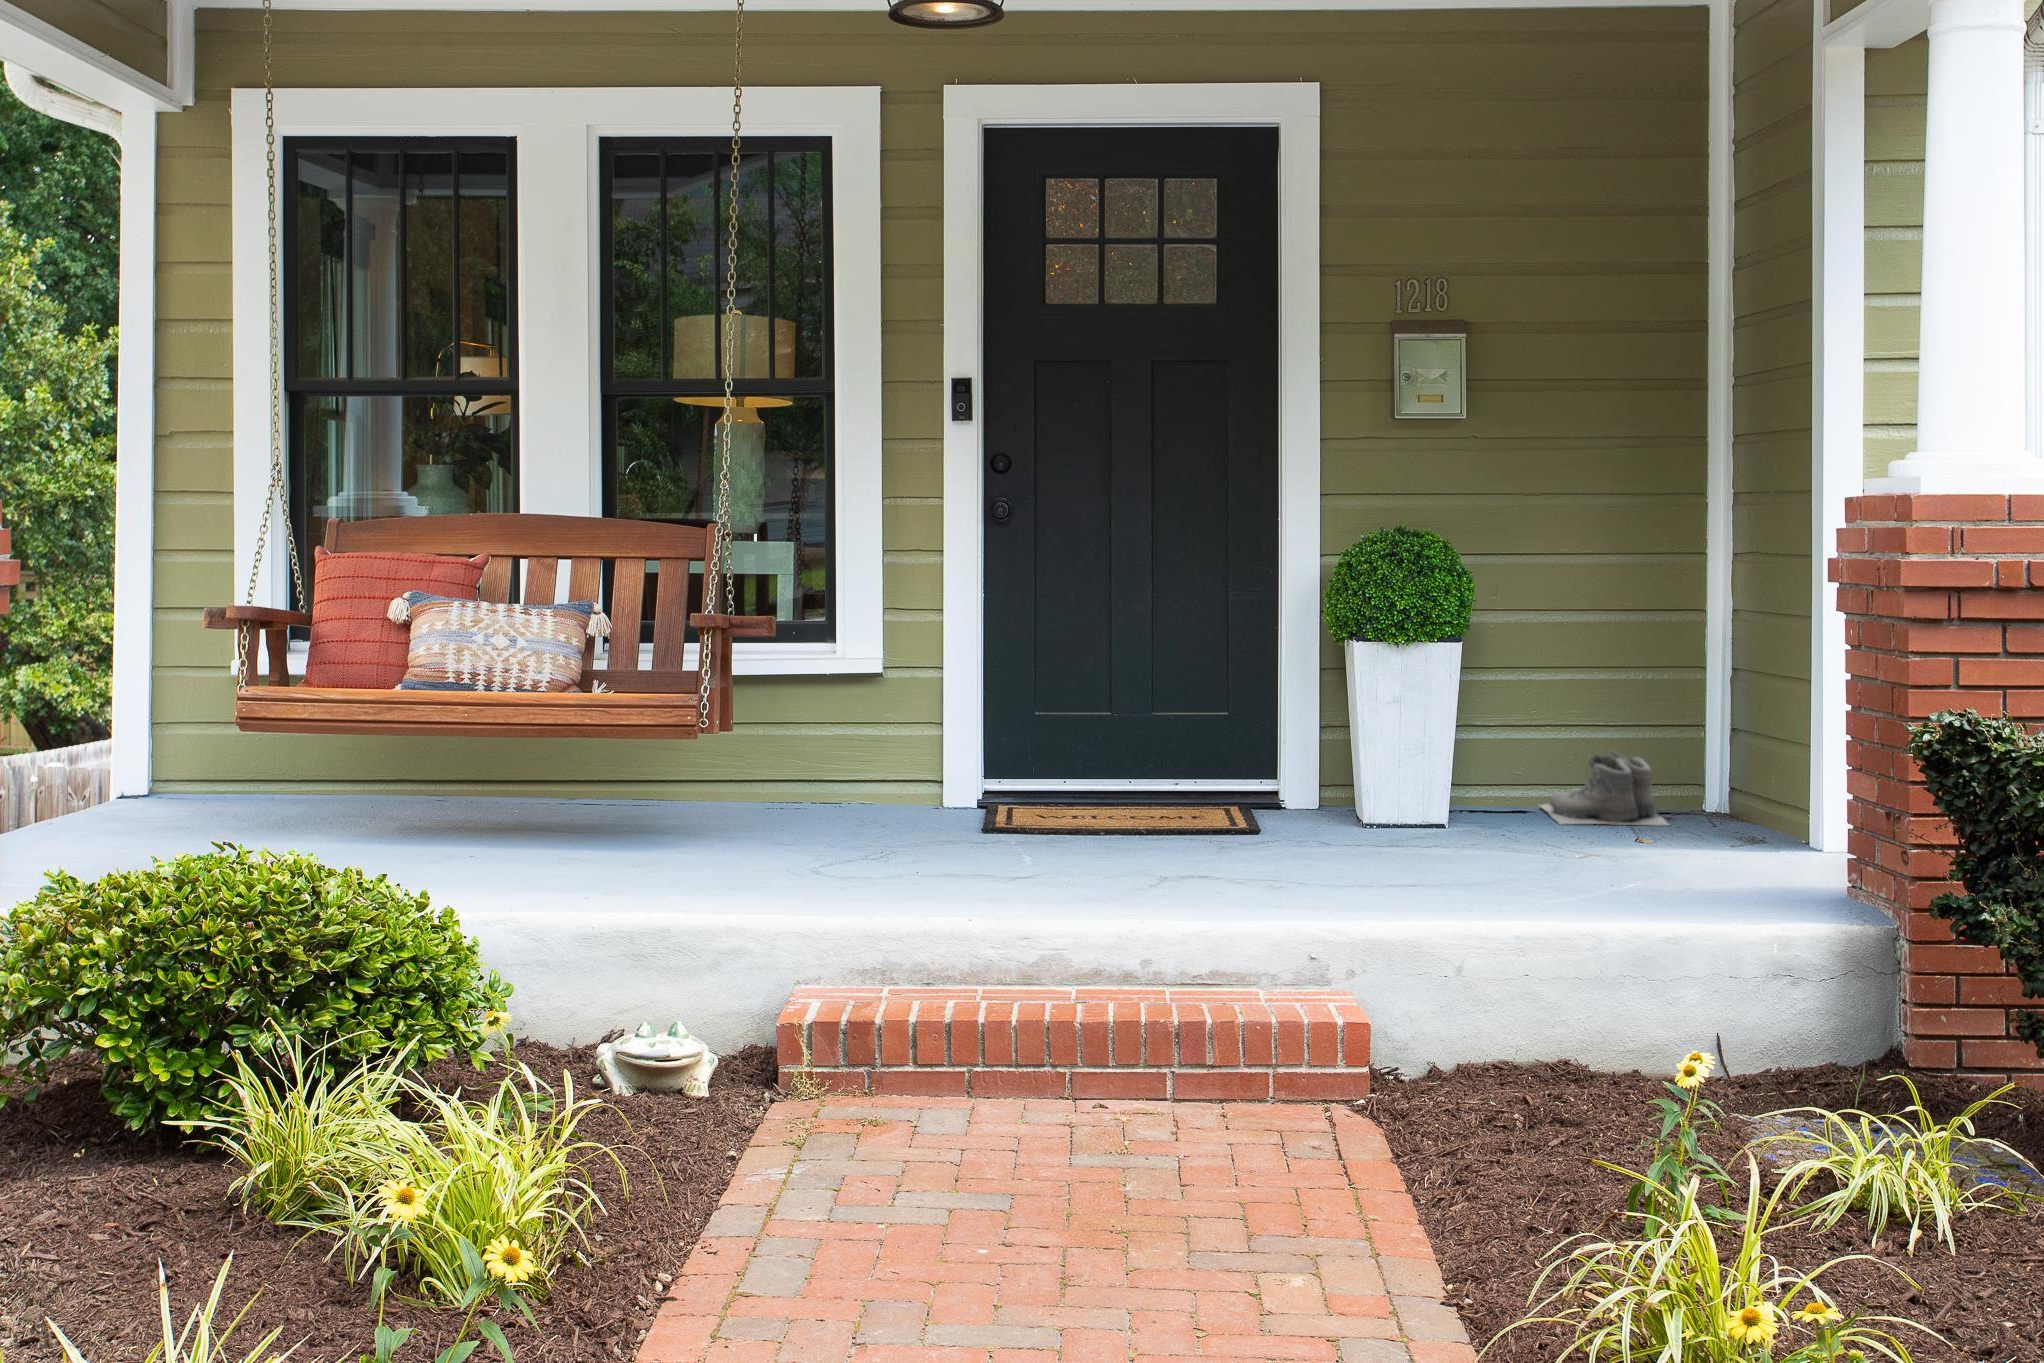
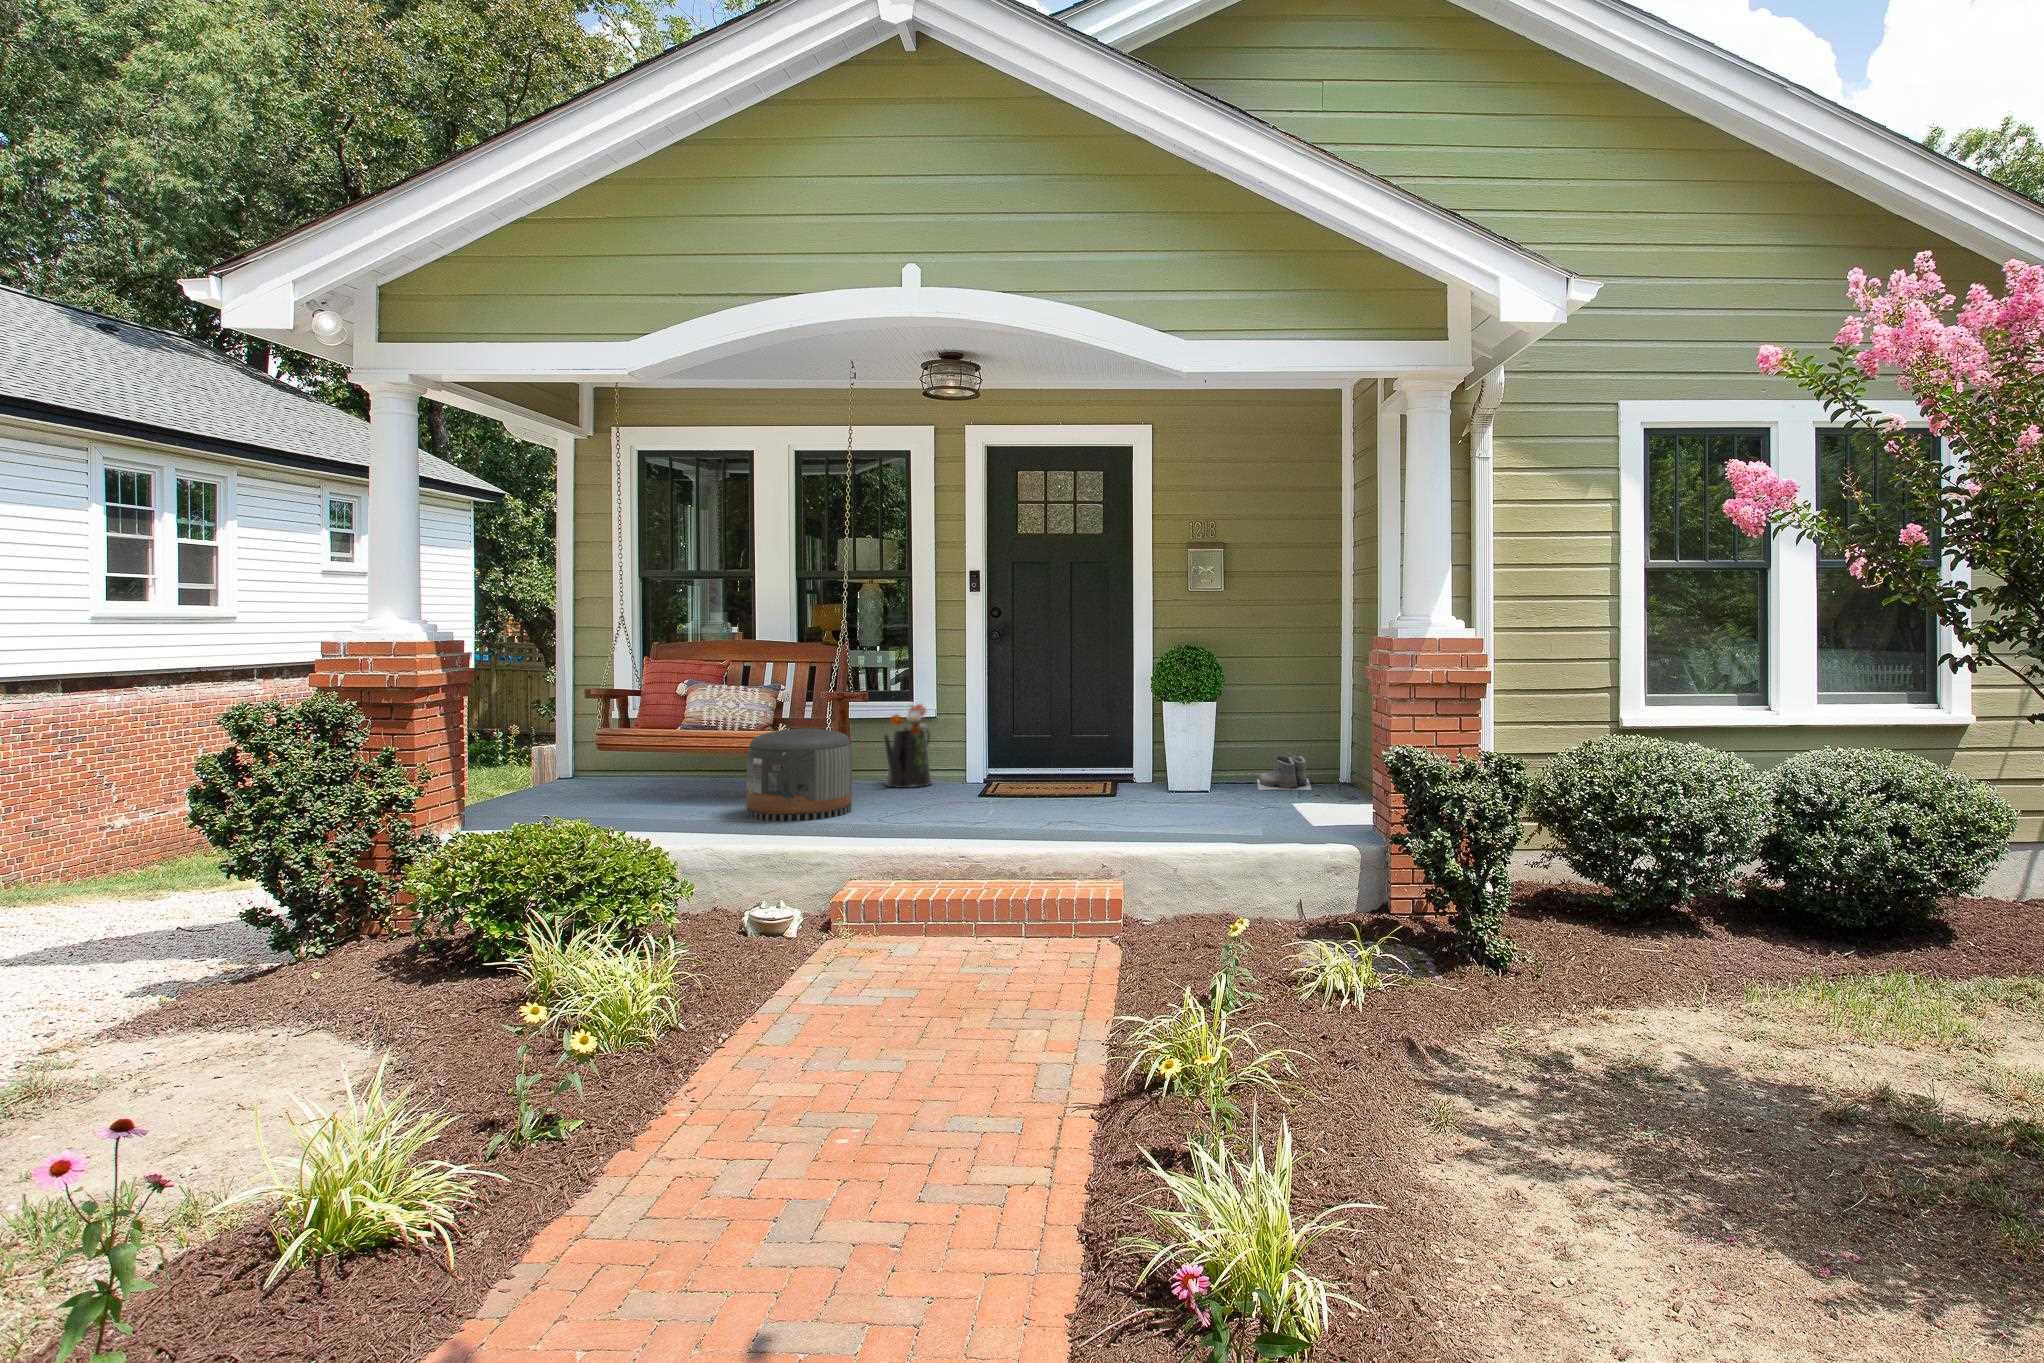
watering can: none [790,646,884,813] -> present [884,704,932,788]
pouf: none [554,687,761,872] -> present [746,728,852,821]

